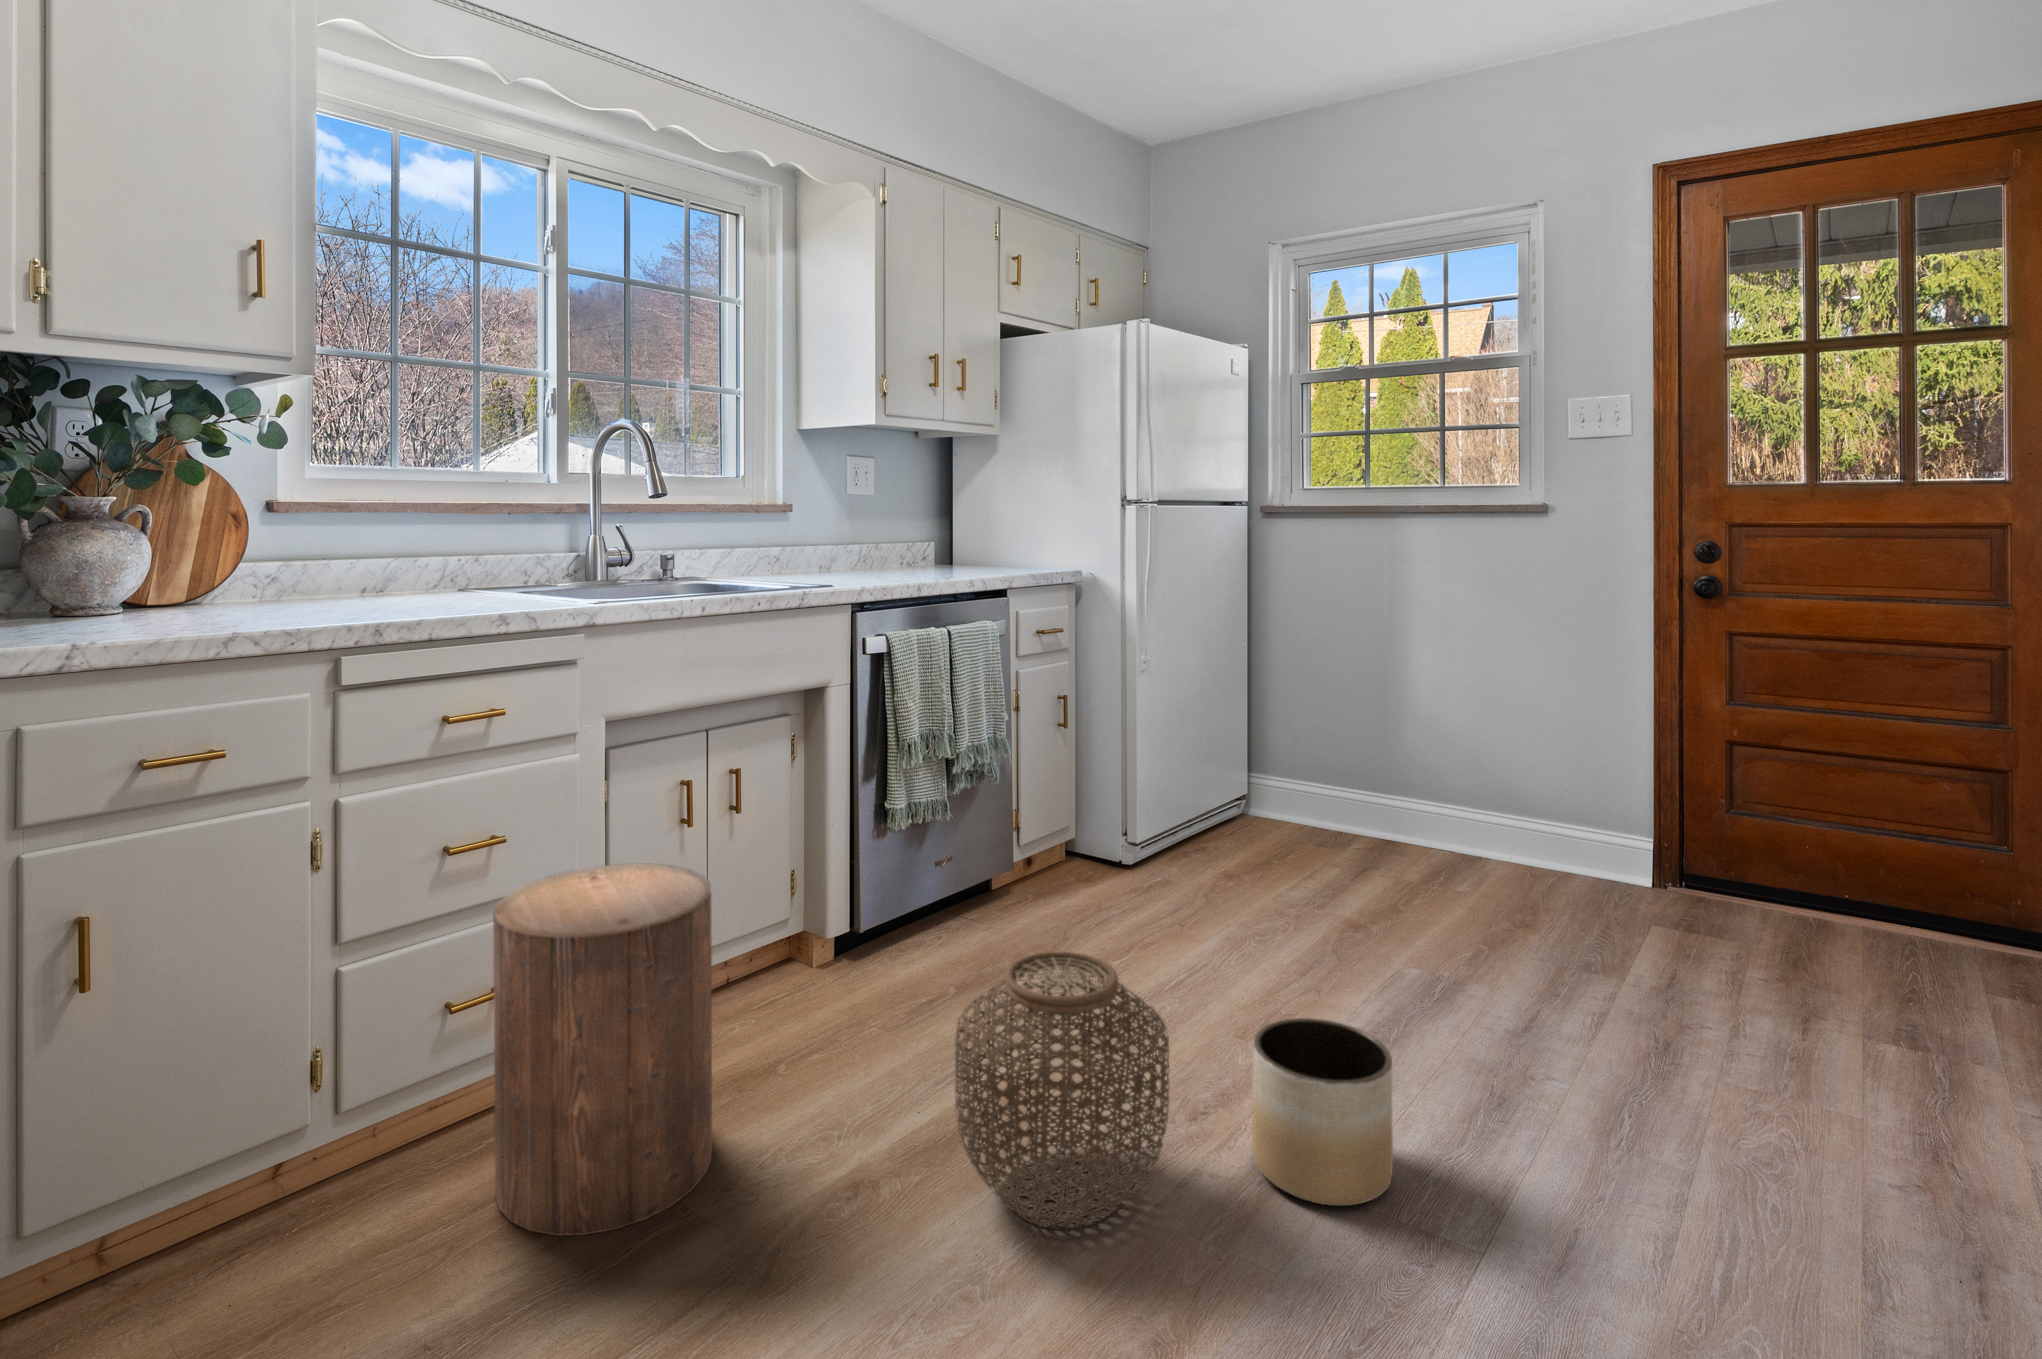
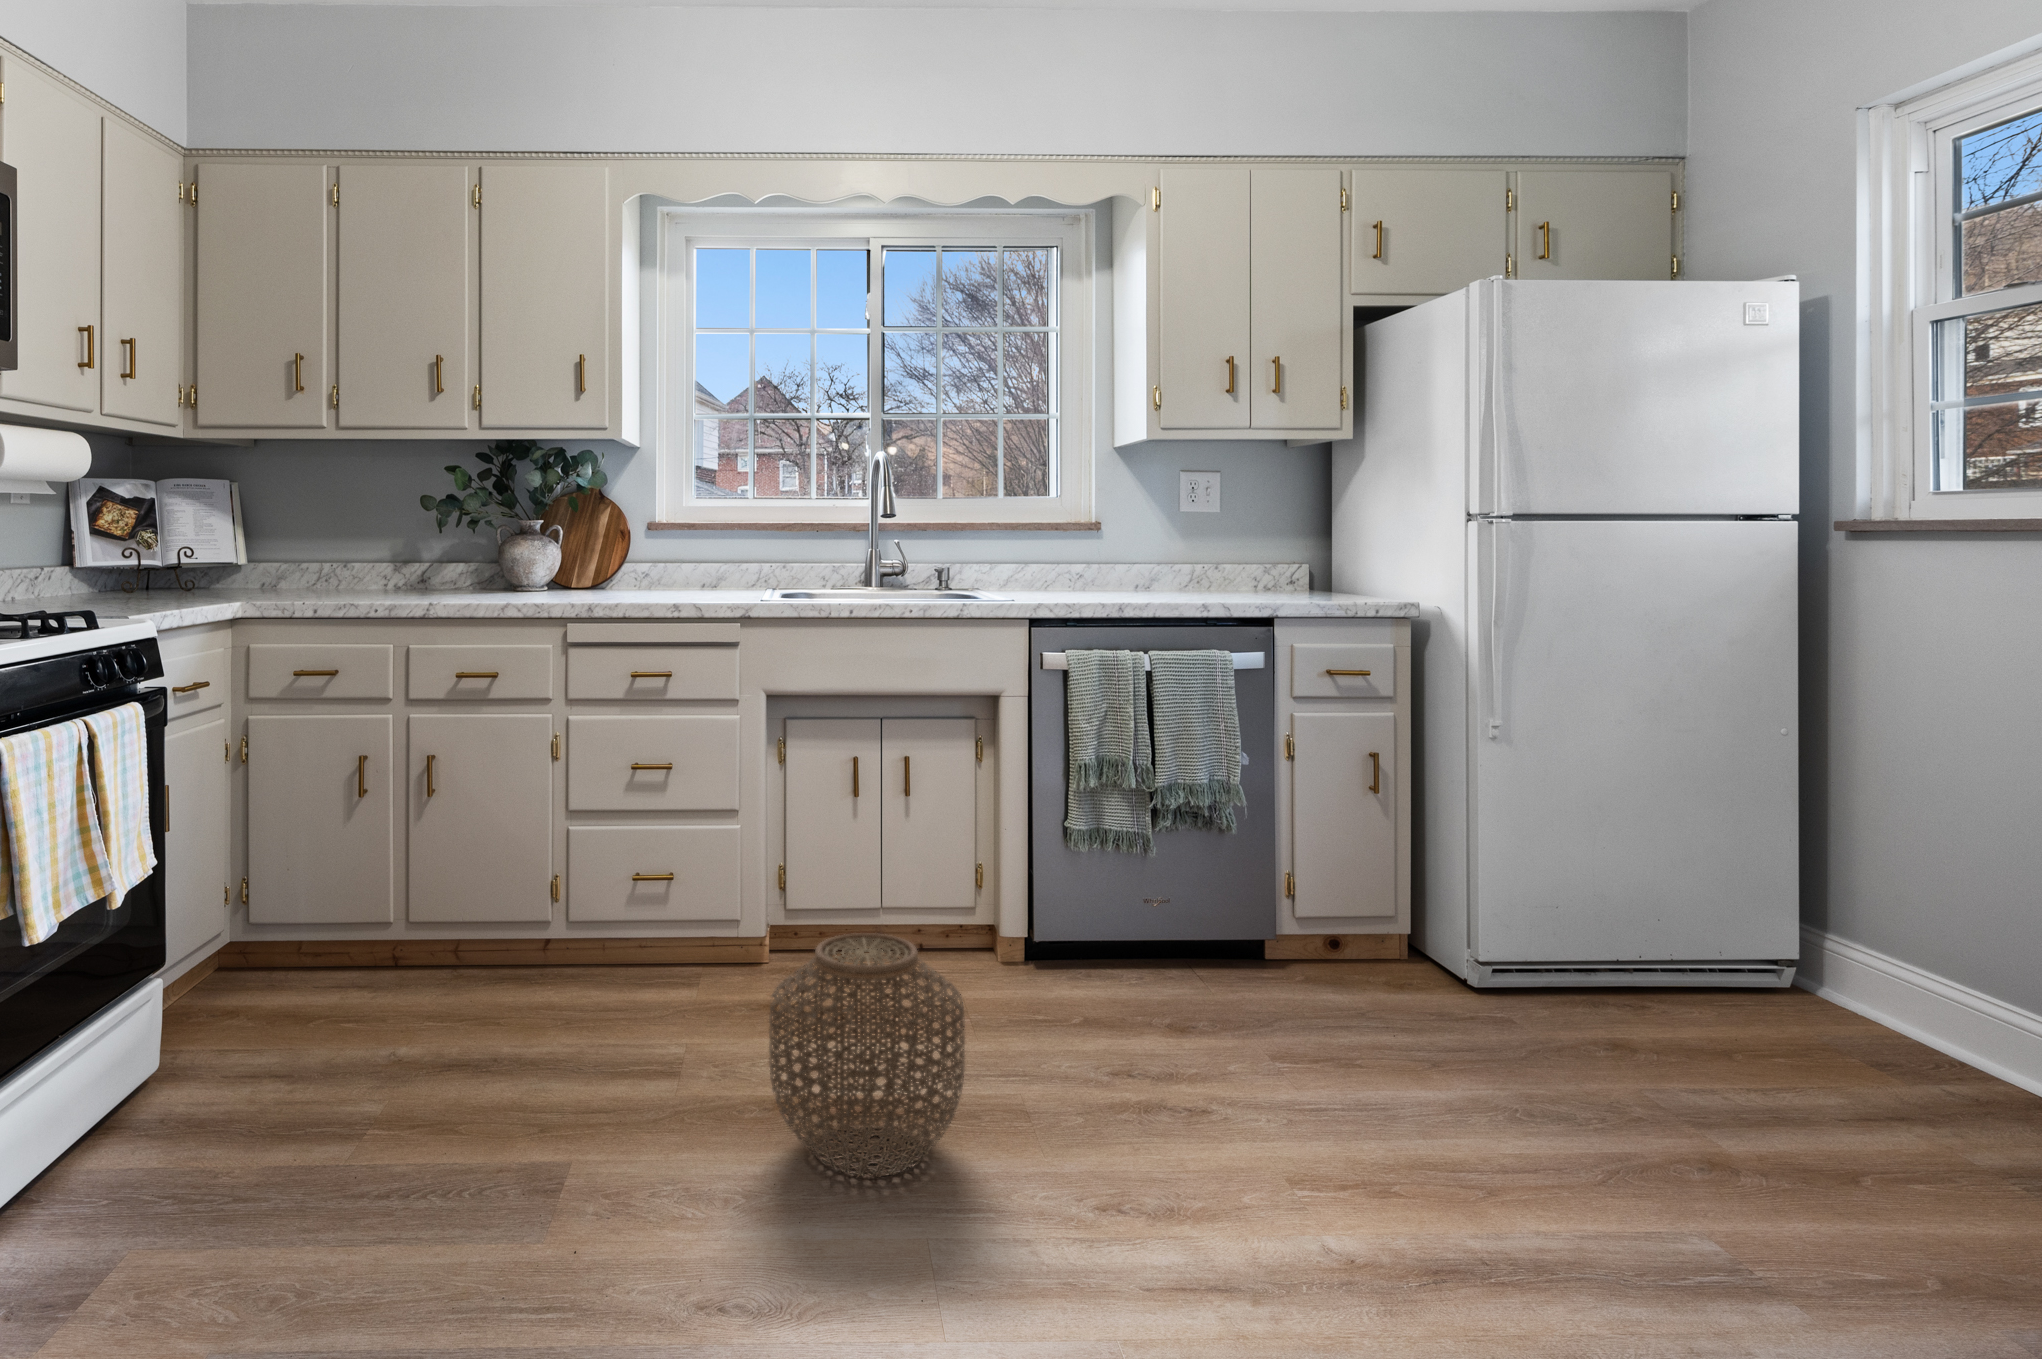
stool: present [493,864,712,1236] -> none [595,796,747,1045]
planter: present [1252,1018,1393,1206] -> none [1010,1084,1160,1288]

